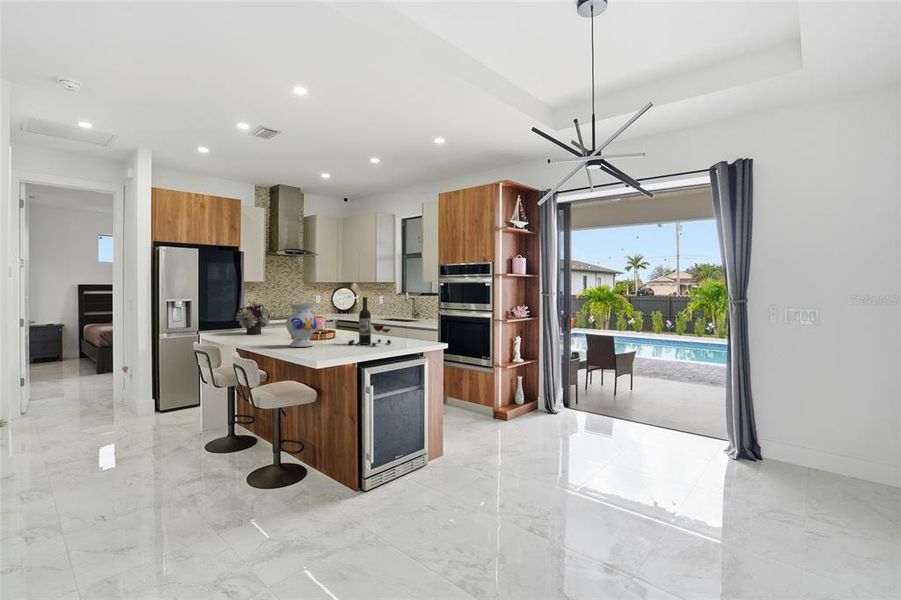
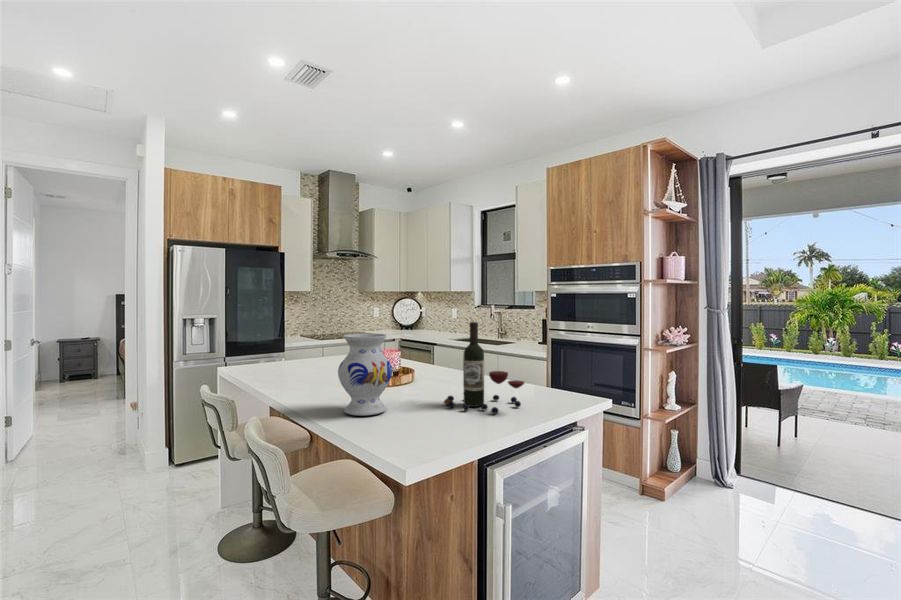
flower arrangement: present [236,299,271,335] -> none [263,320,317,373]

